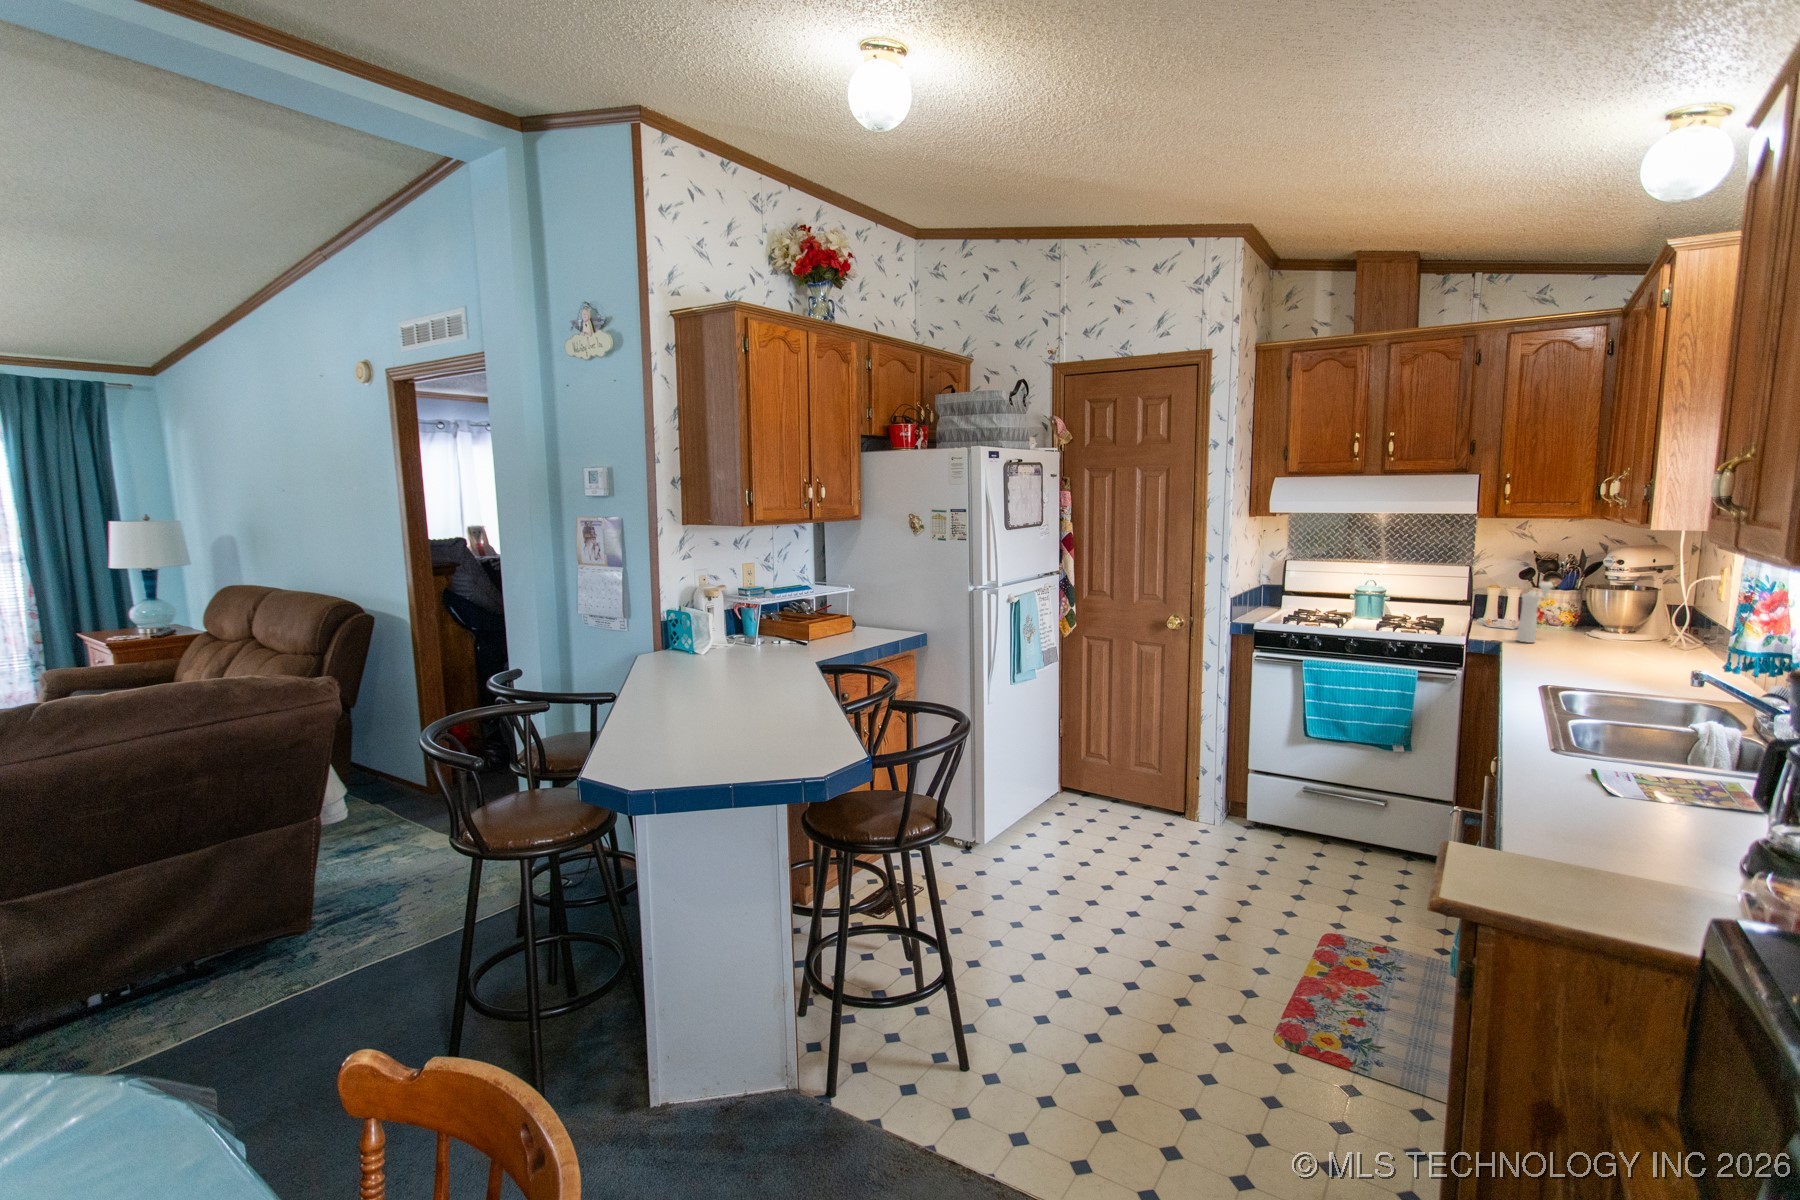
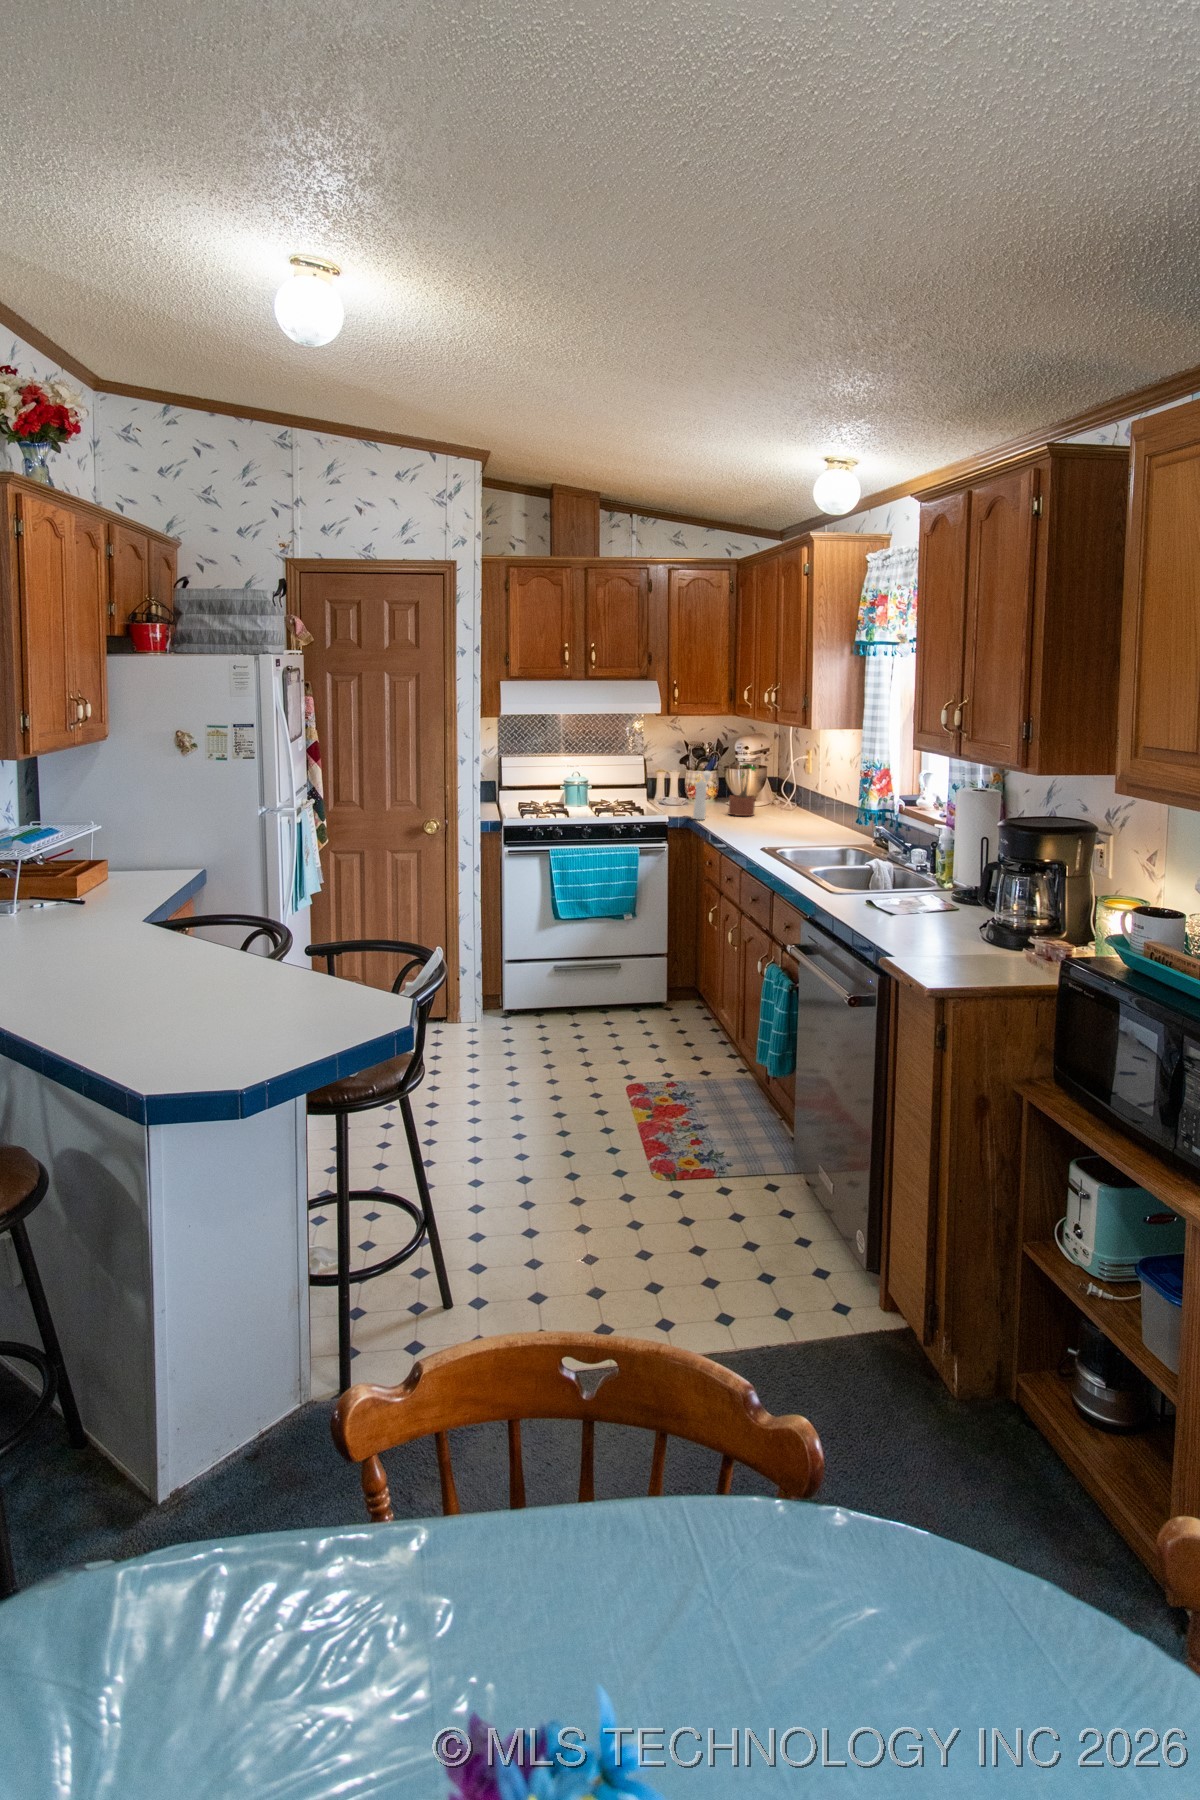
potted plant: none [1581,575,1634,644] -> present [729,765,756,816]

